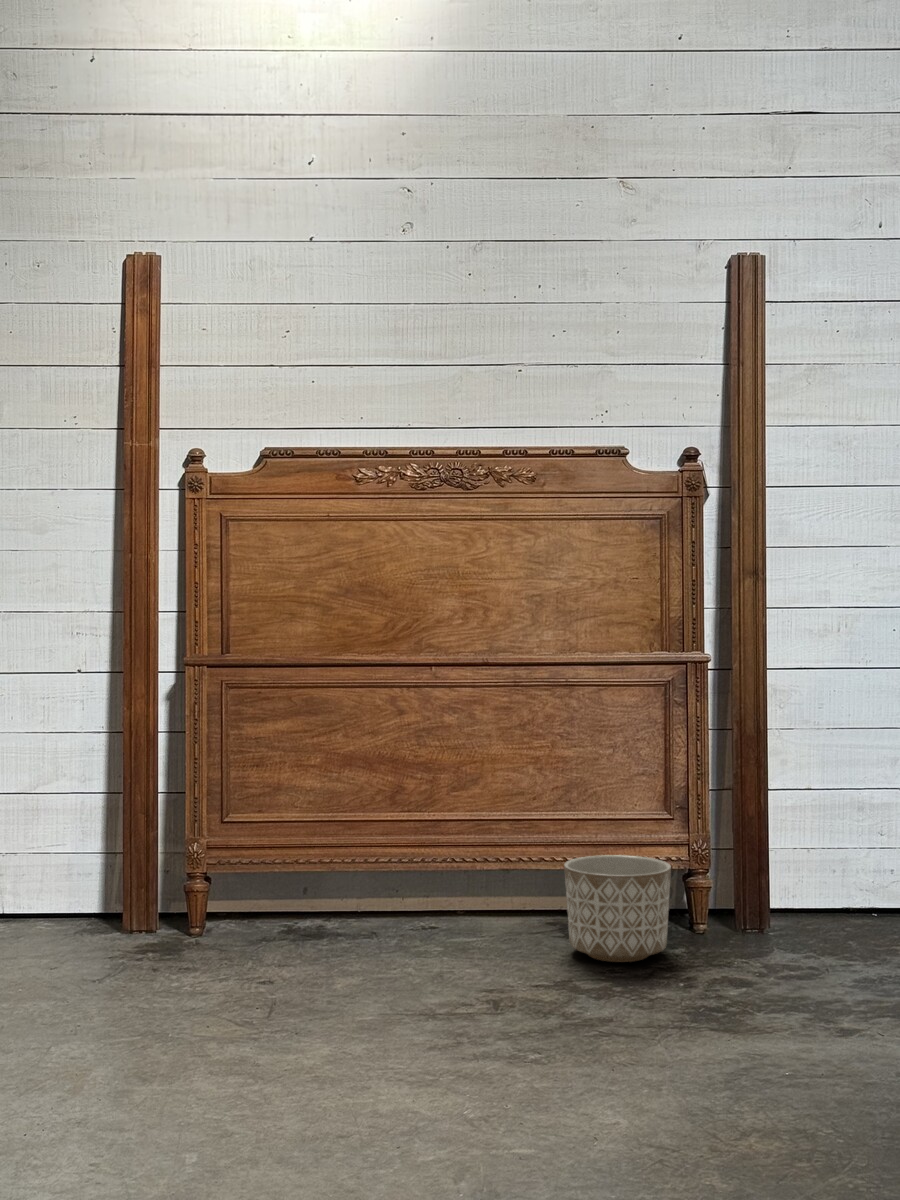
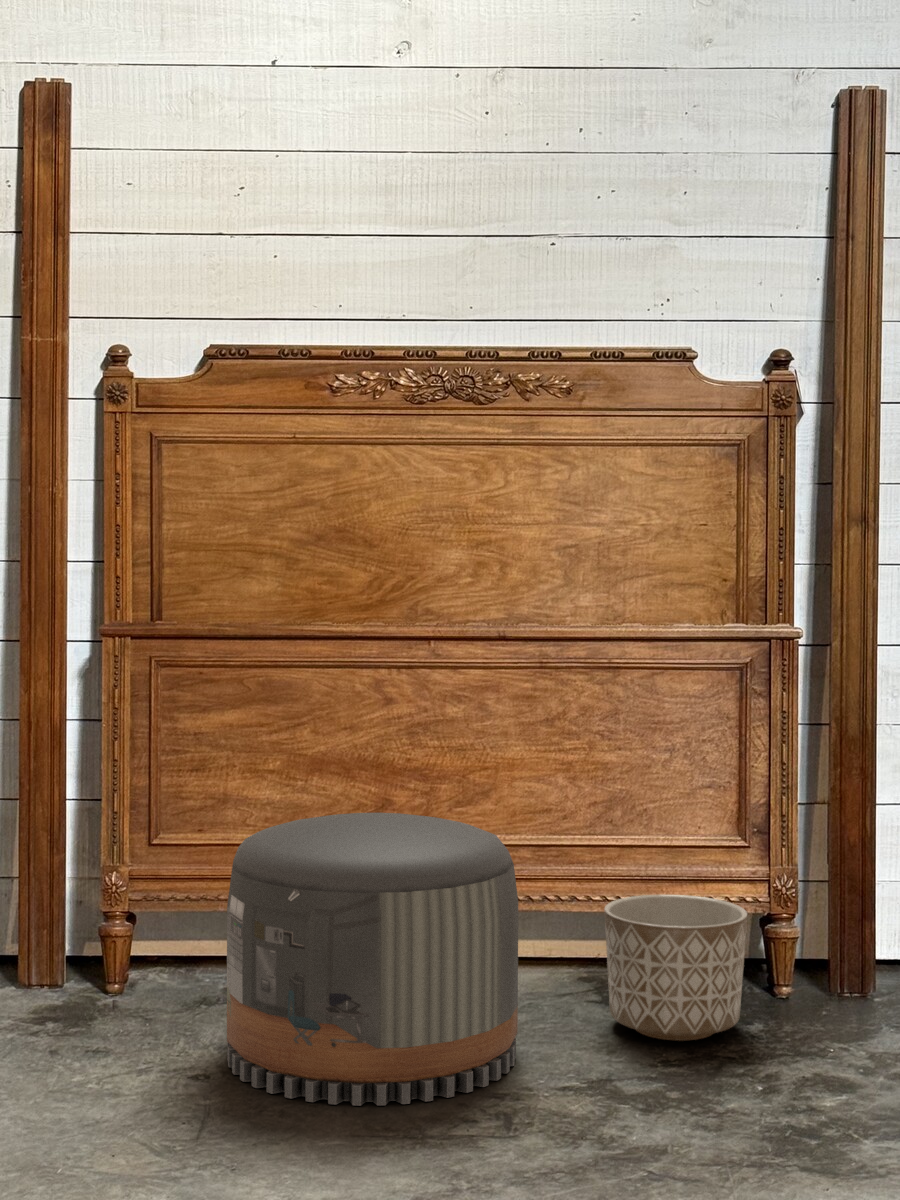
pouf: none [284,795,500,1006] -> present [227,813,518,1106]

